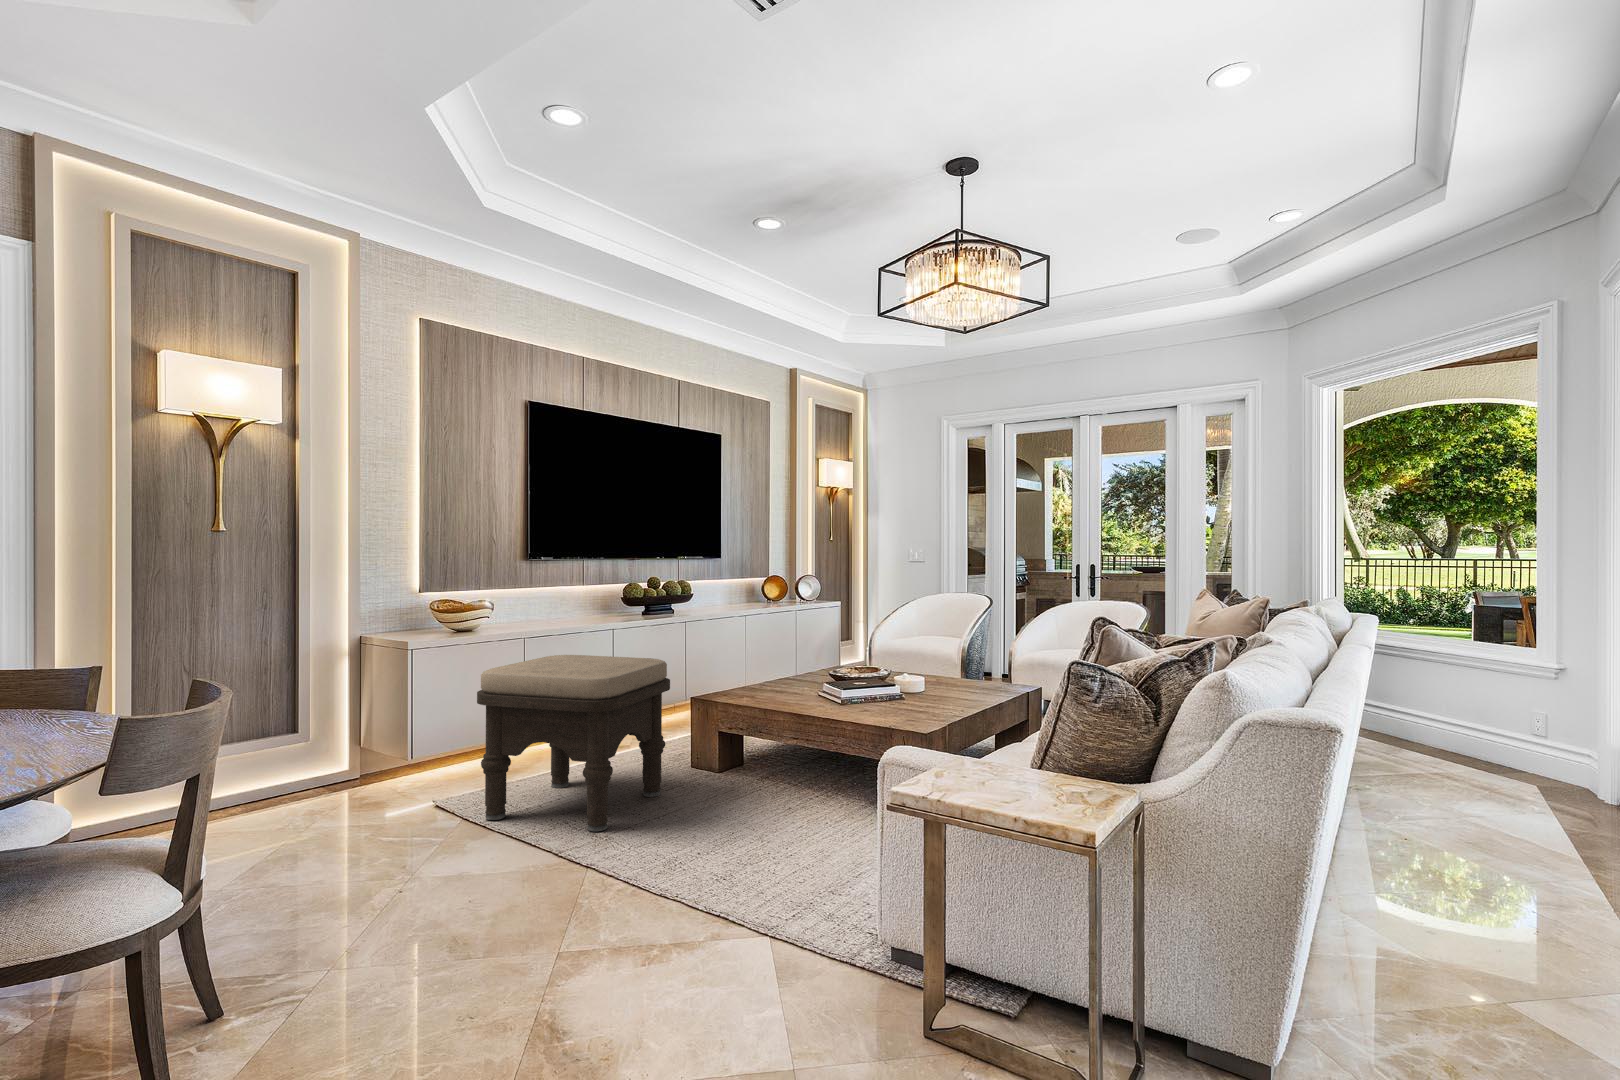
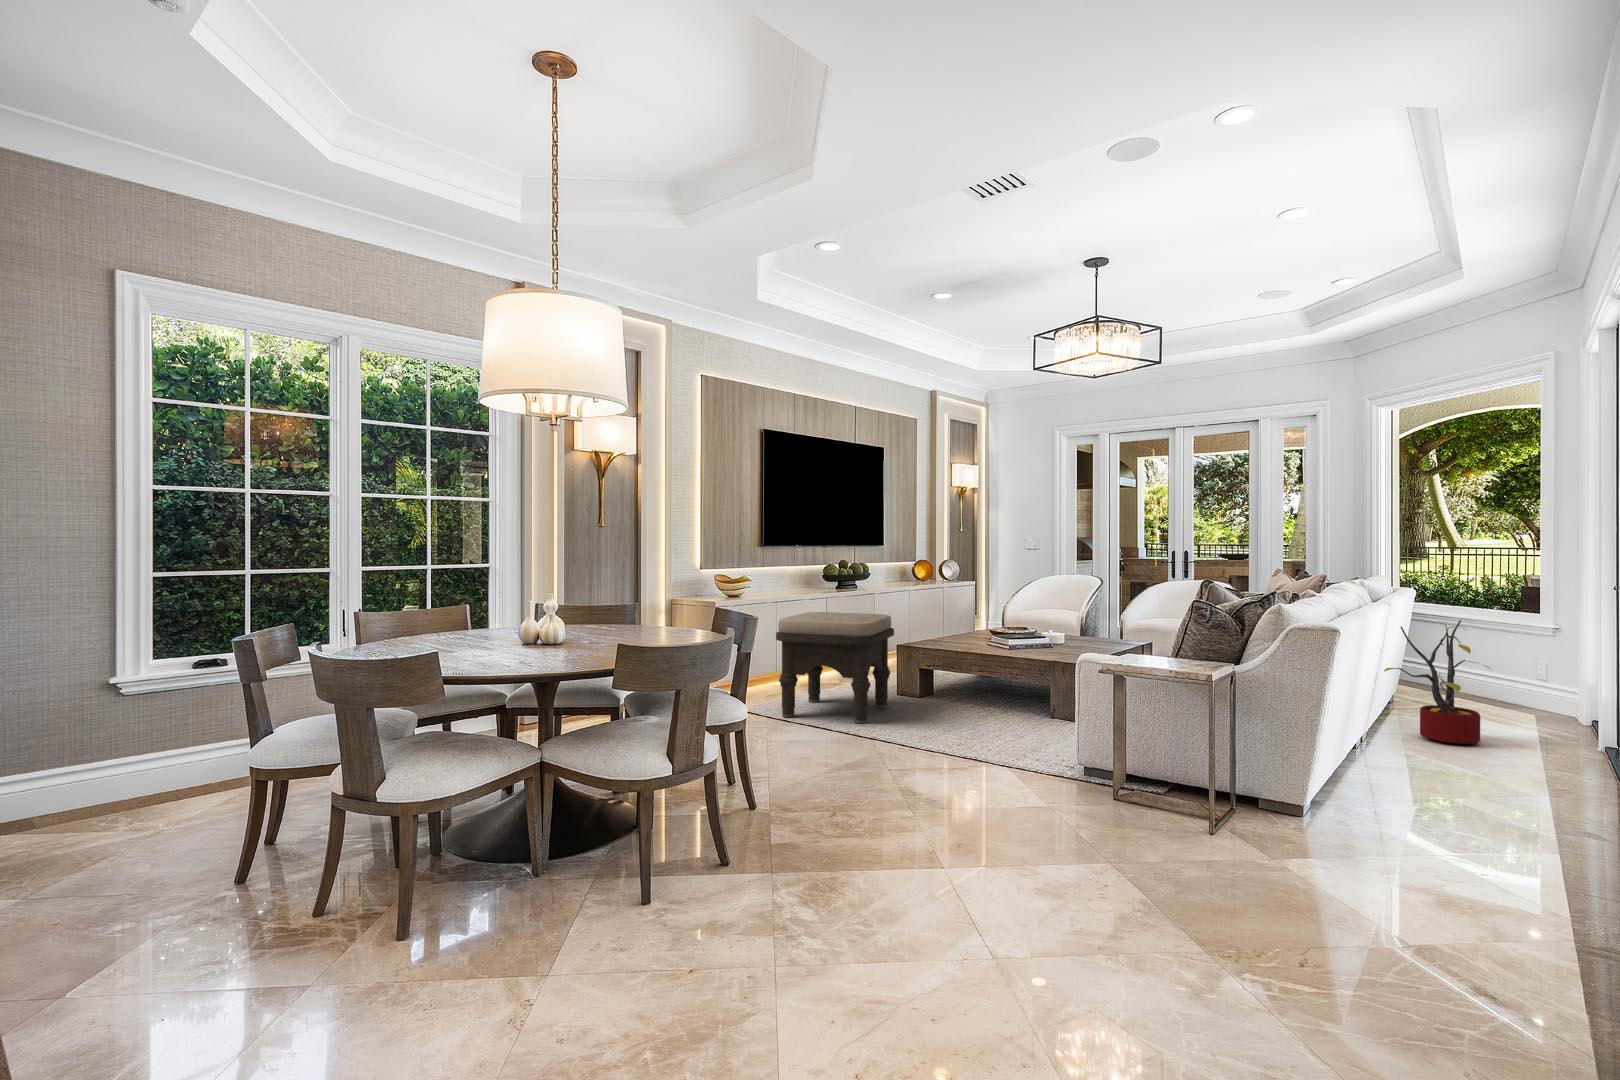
decorative plant: none [1364,668,1511,859] -> present [1384,620,1491,744]

